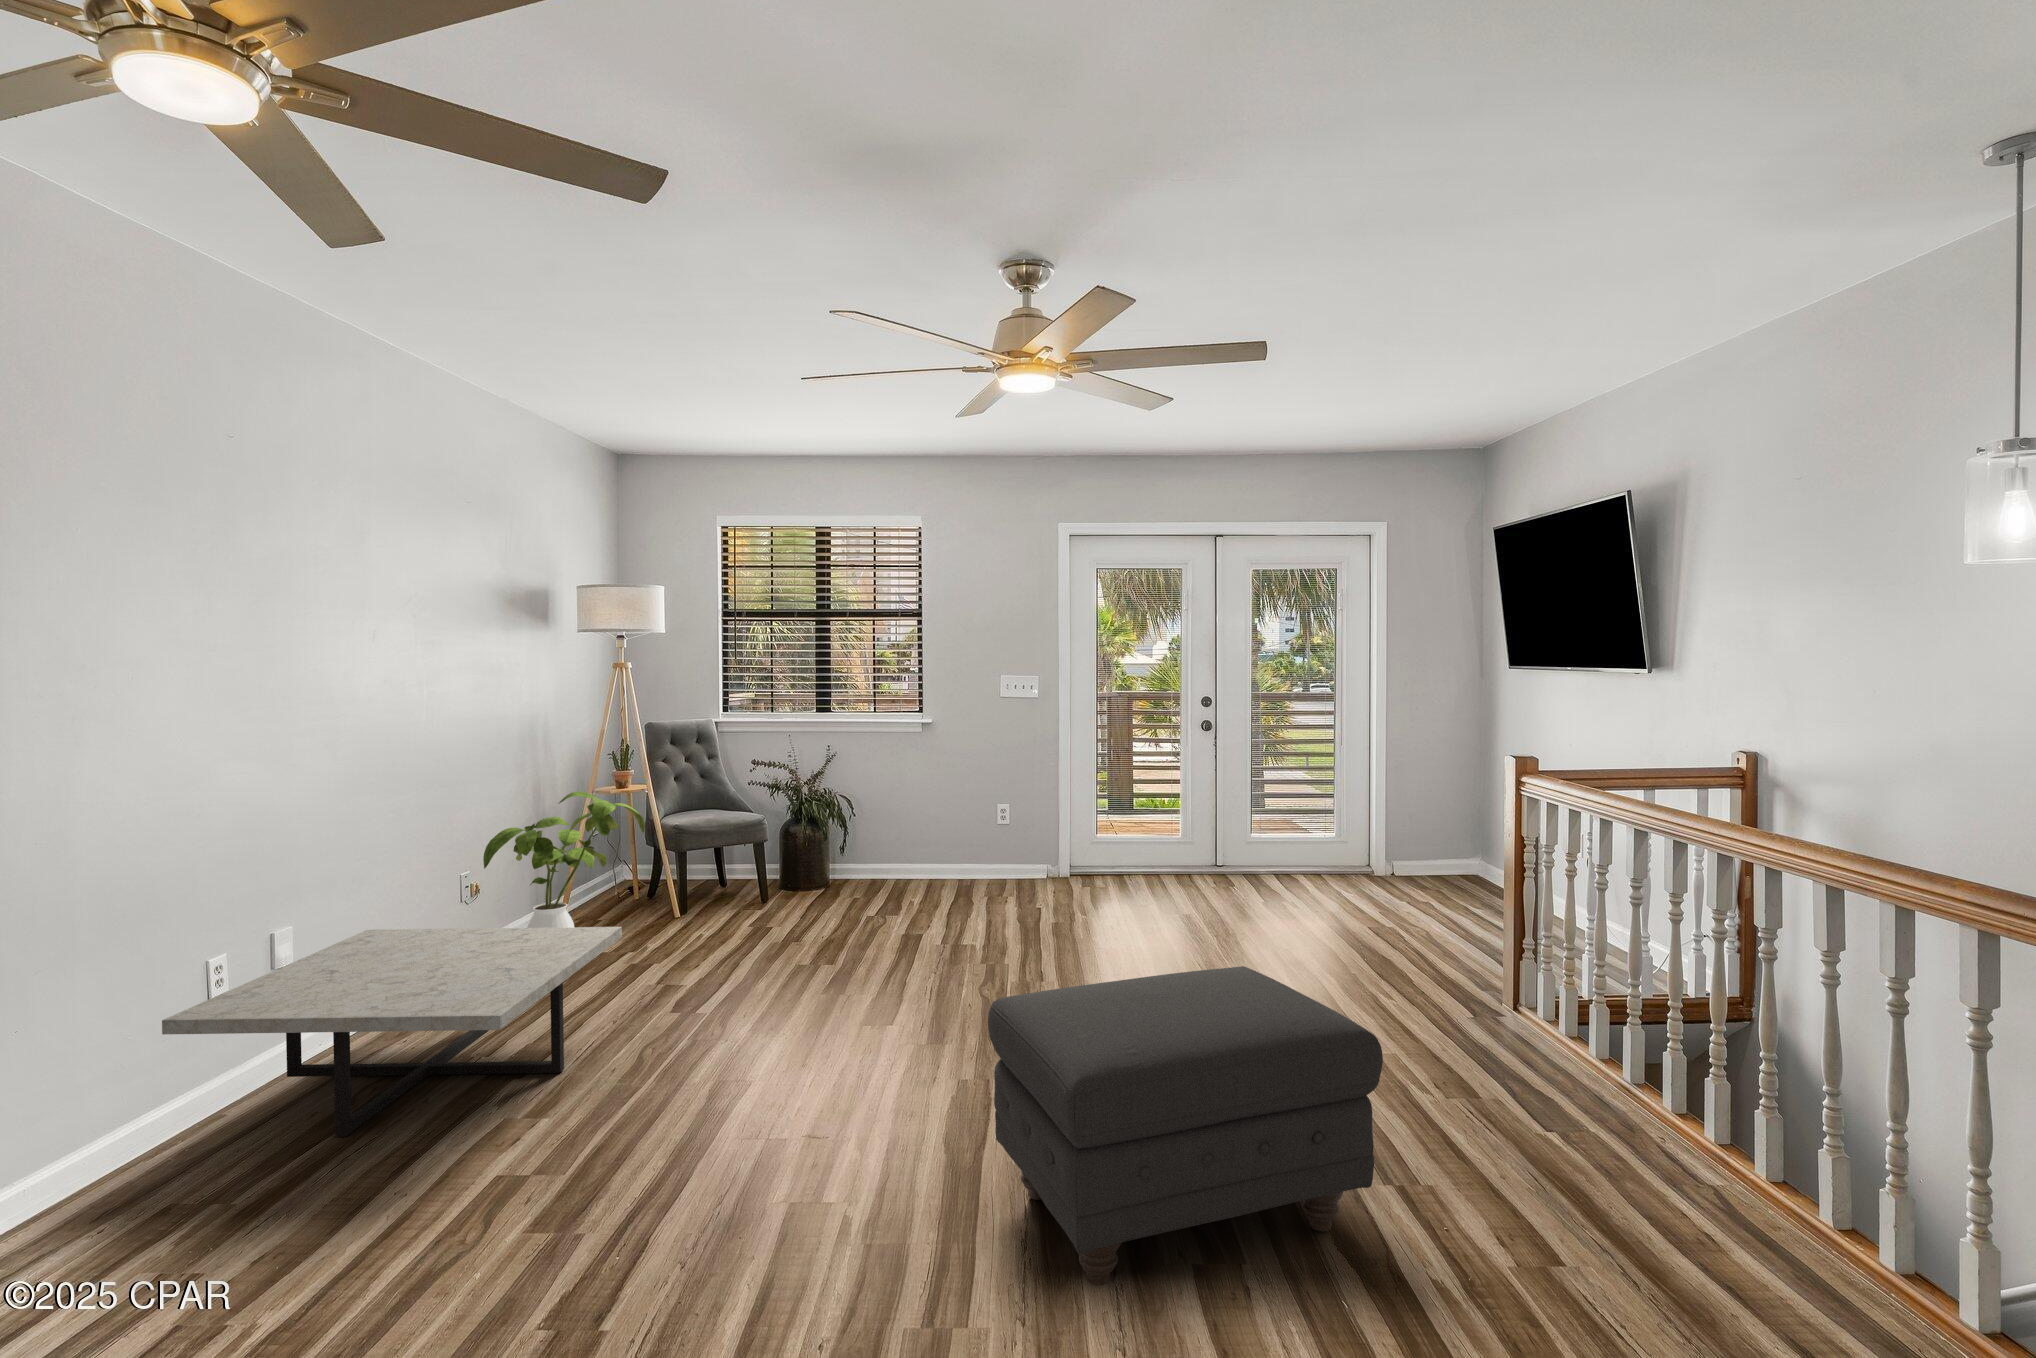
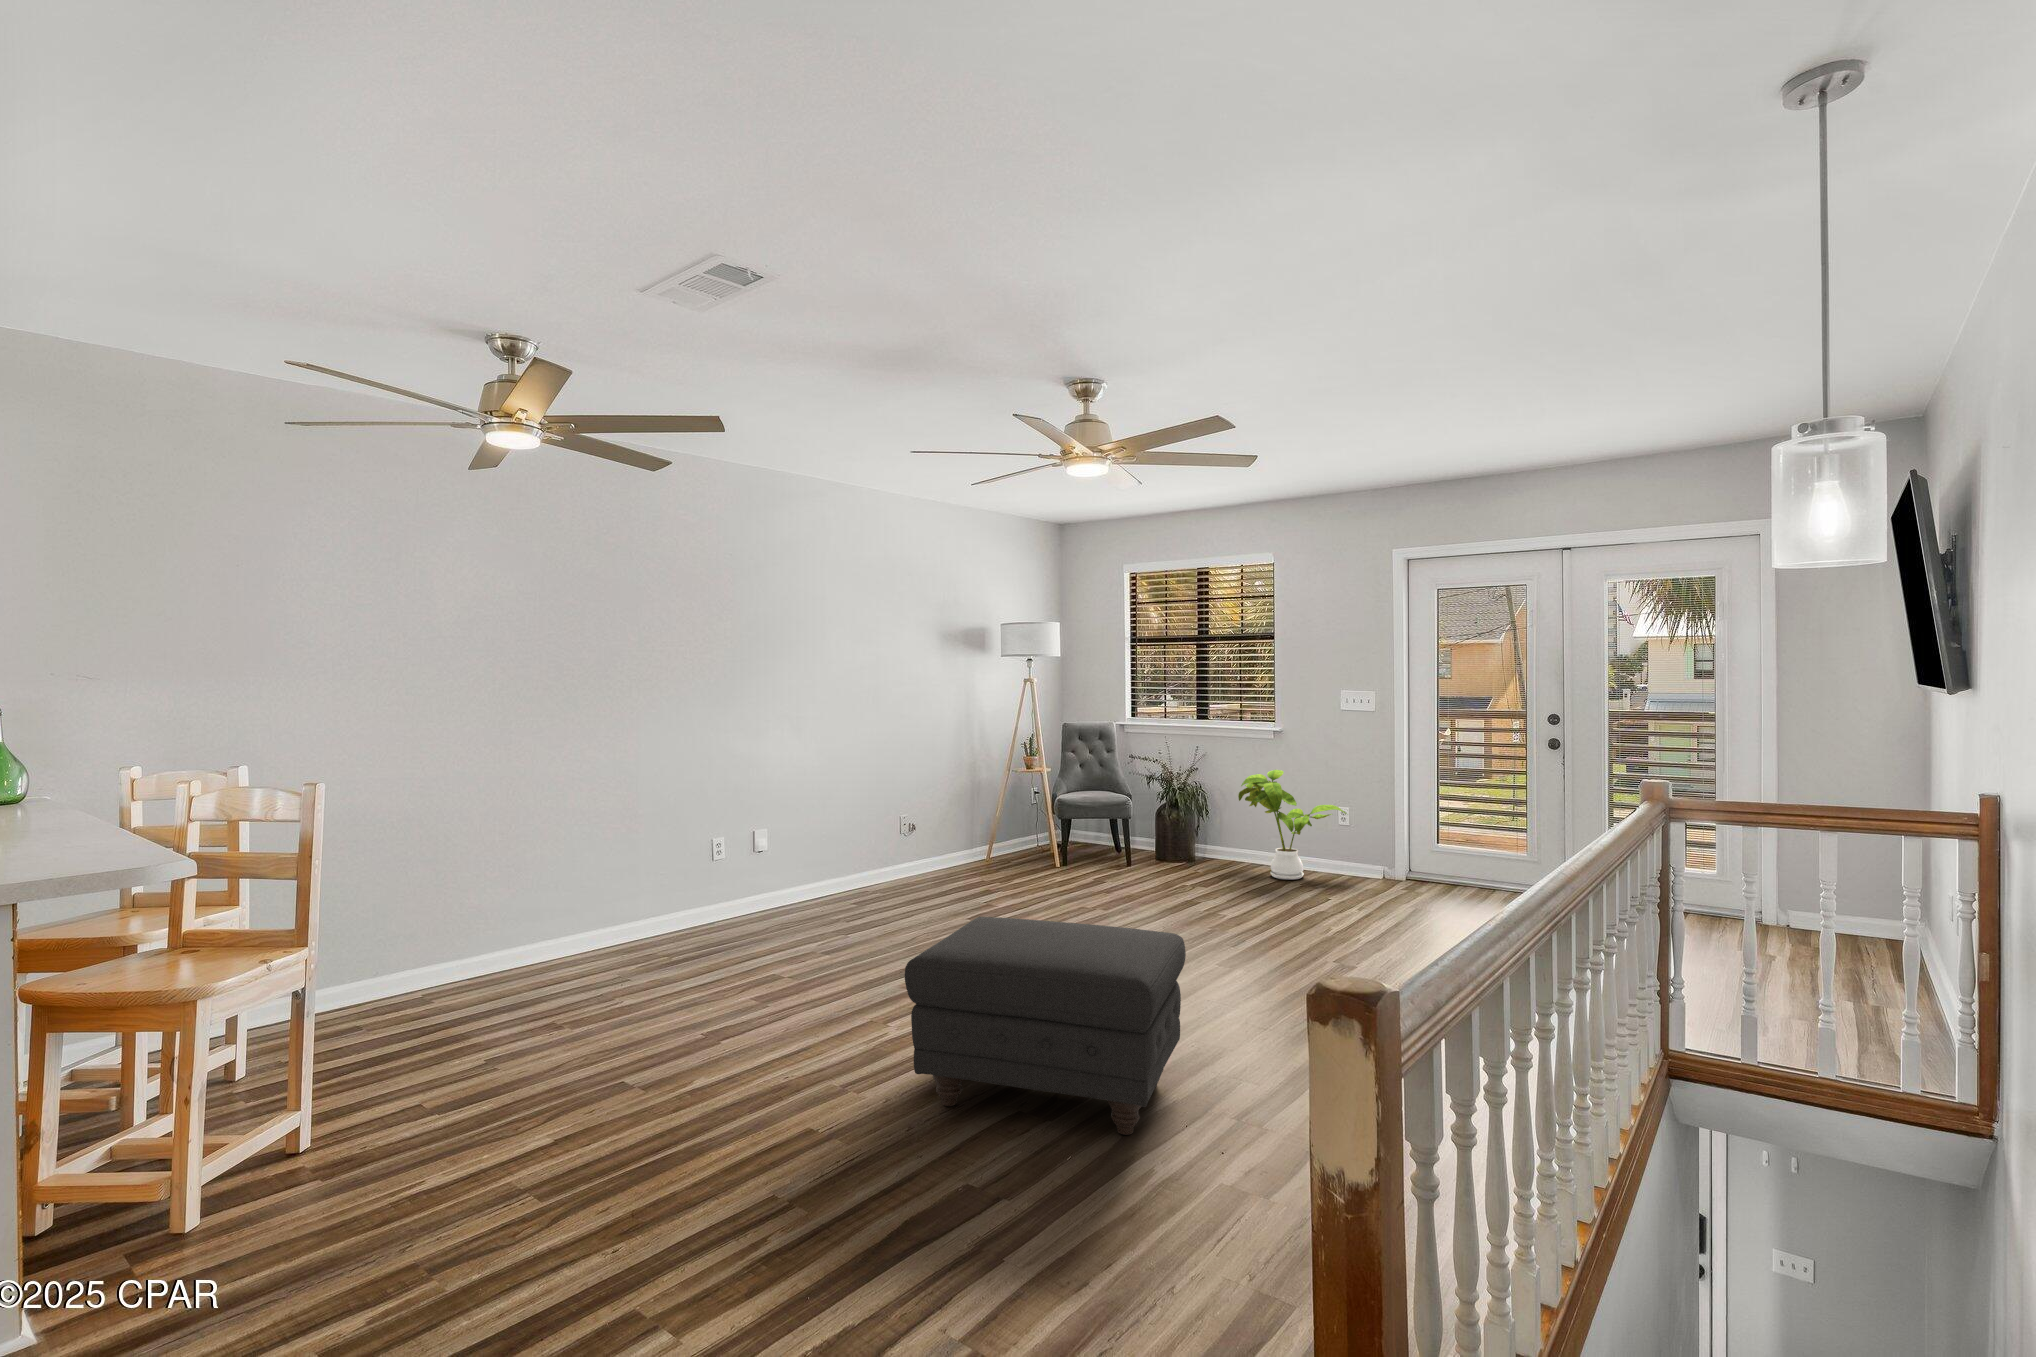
house plant: present [483,791,645,928] -> present [1238,770,1347,880]
coffee table: present [162,927,622,1137] -> none [690,839,933,941]

